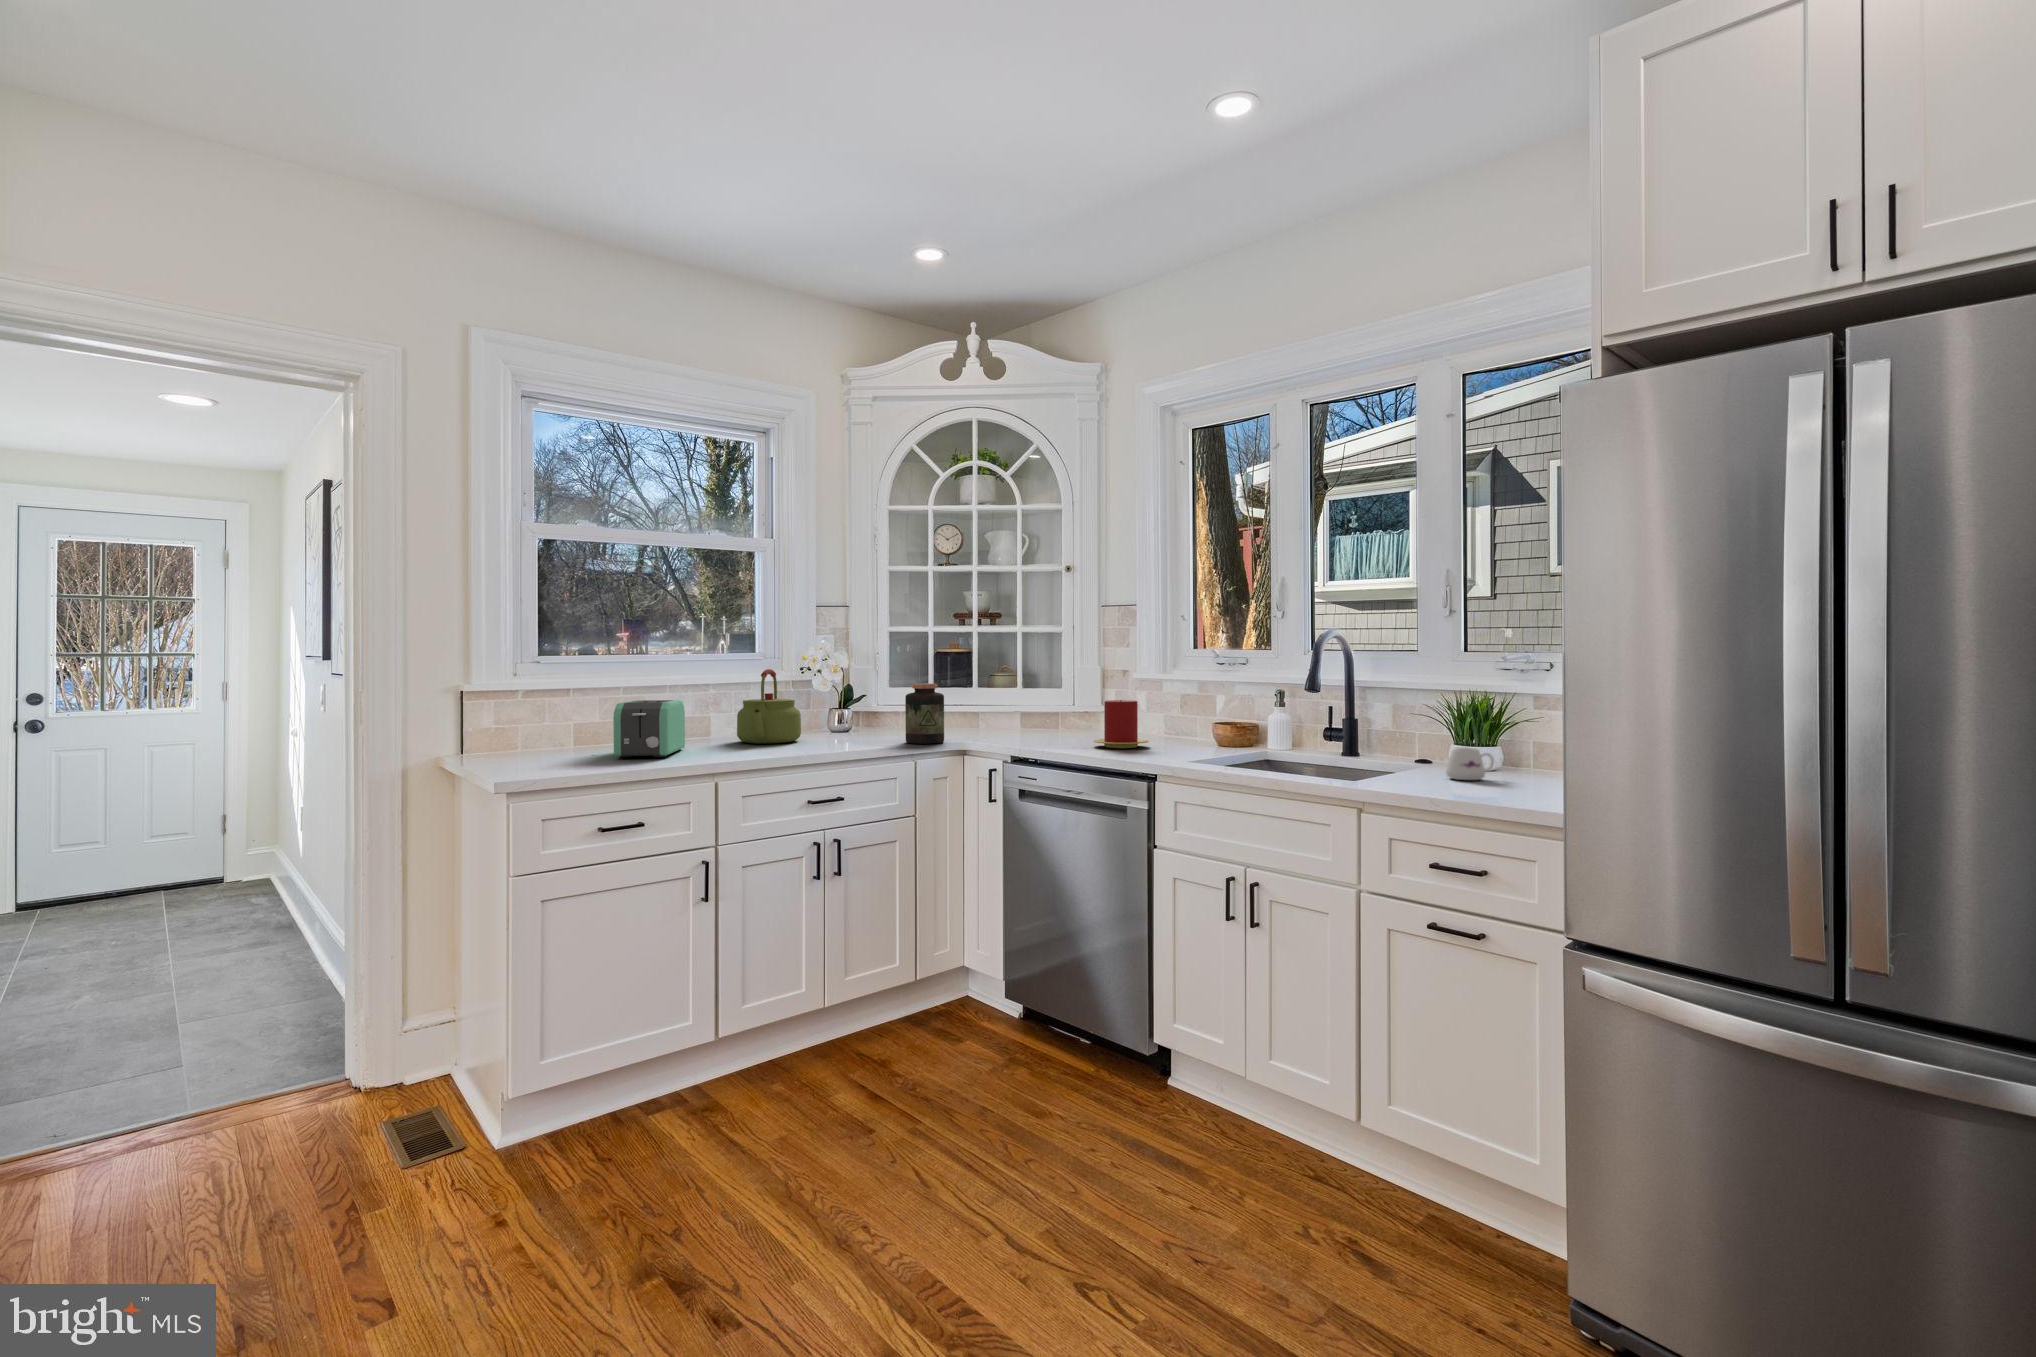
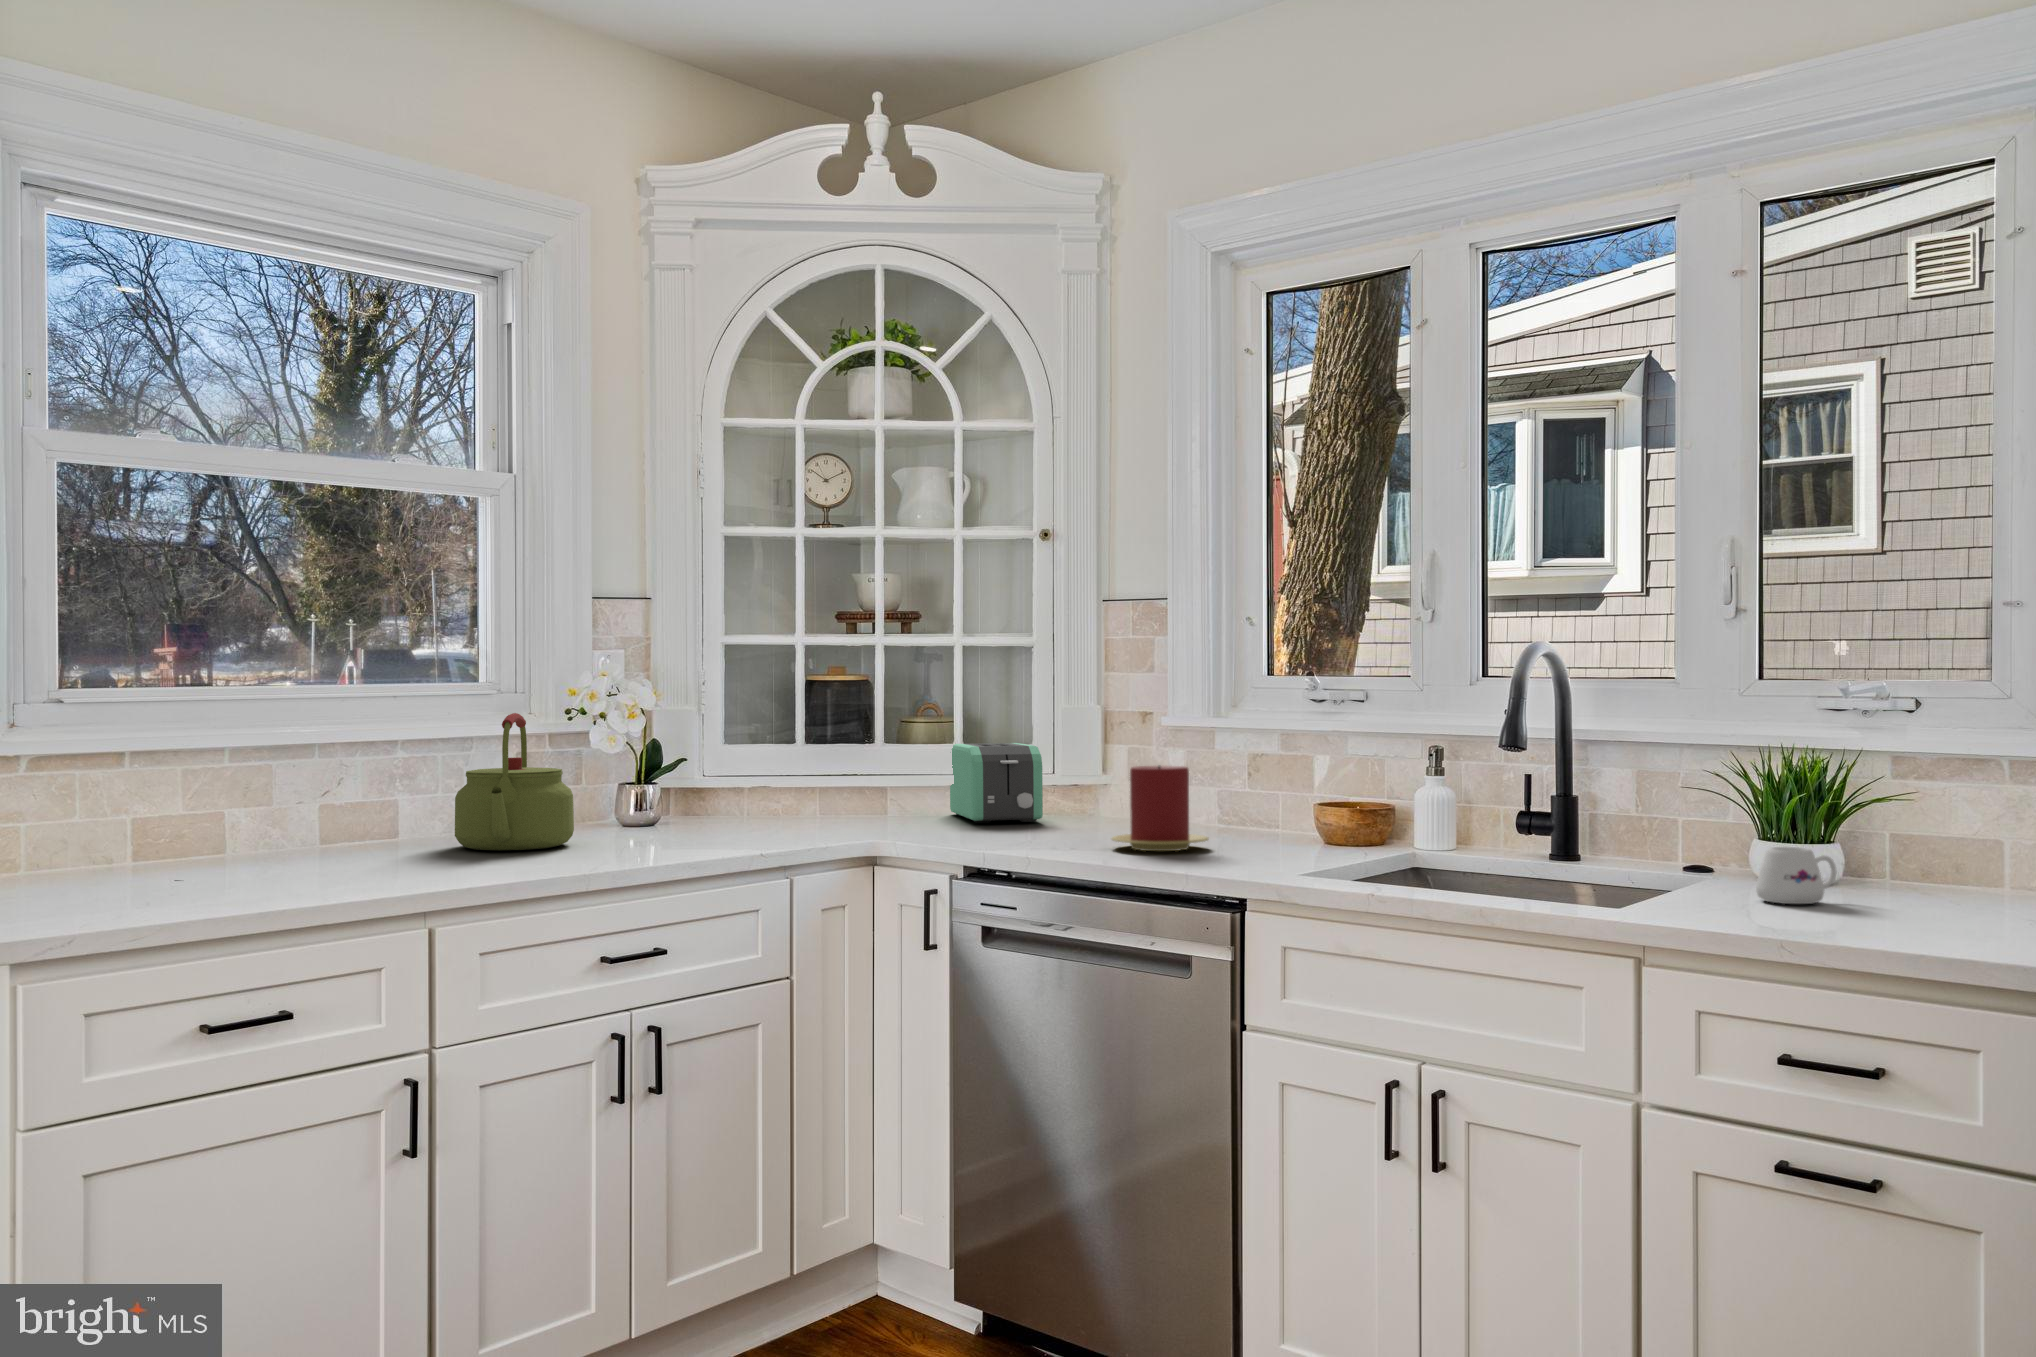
jar: present [905,684,944,744] -> none [769,738,839,847]
toaster: present [613,700,685,758] -> present [950,743,1043,823]

